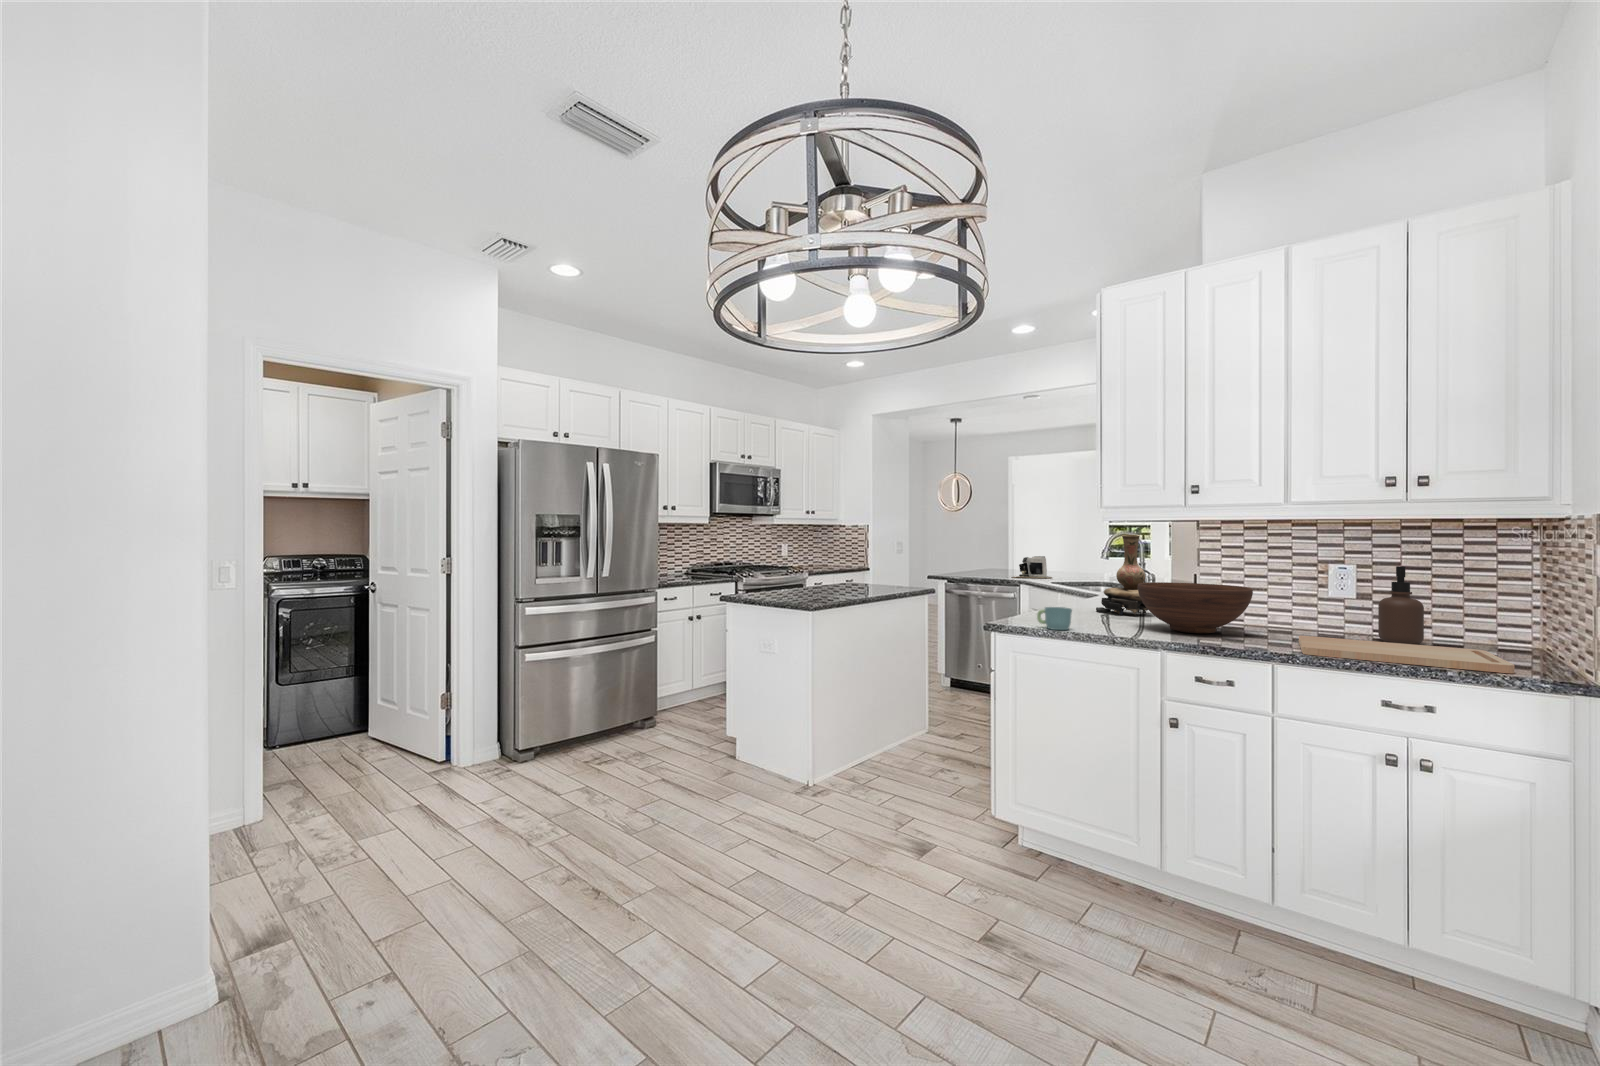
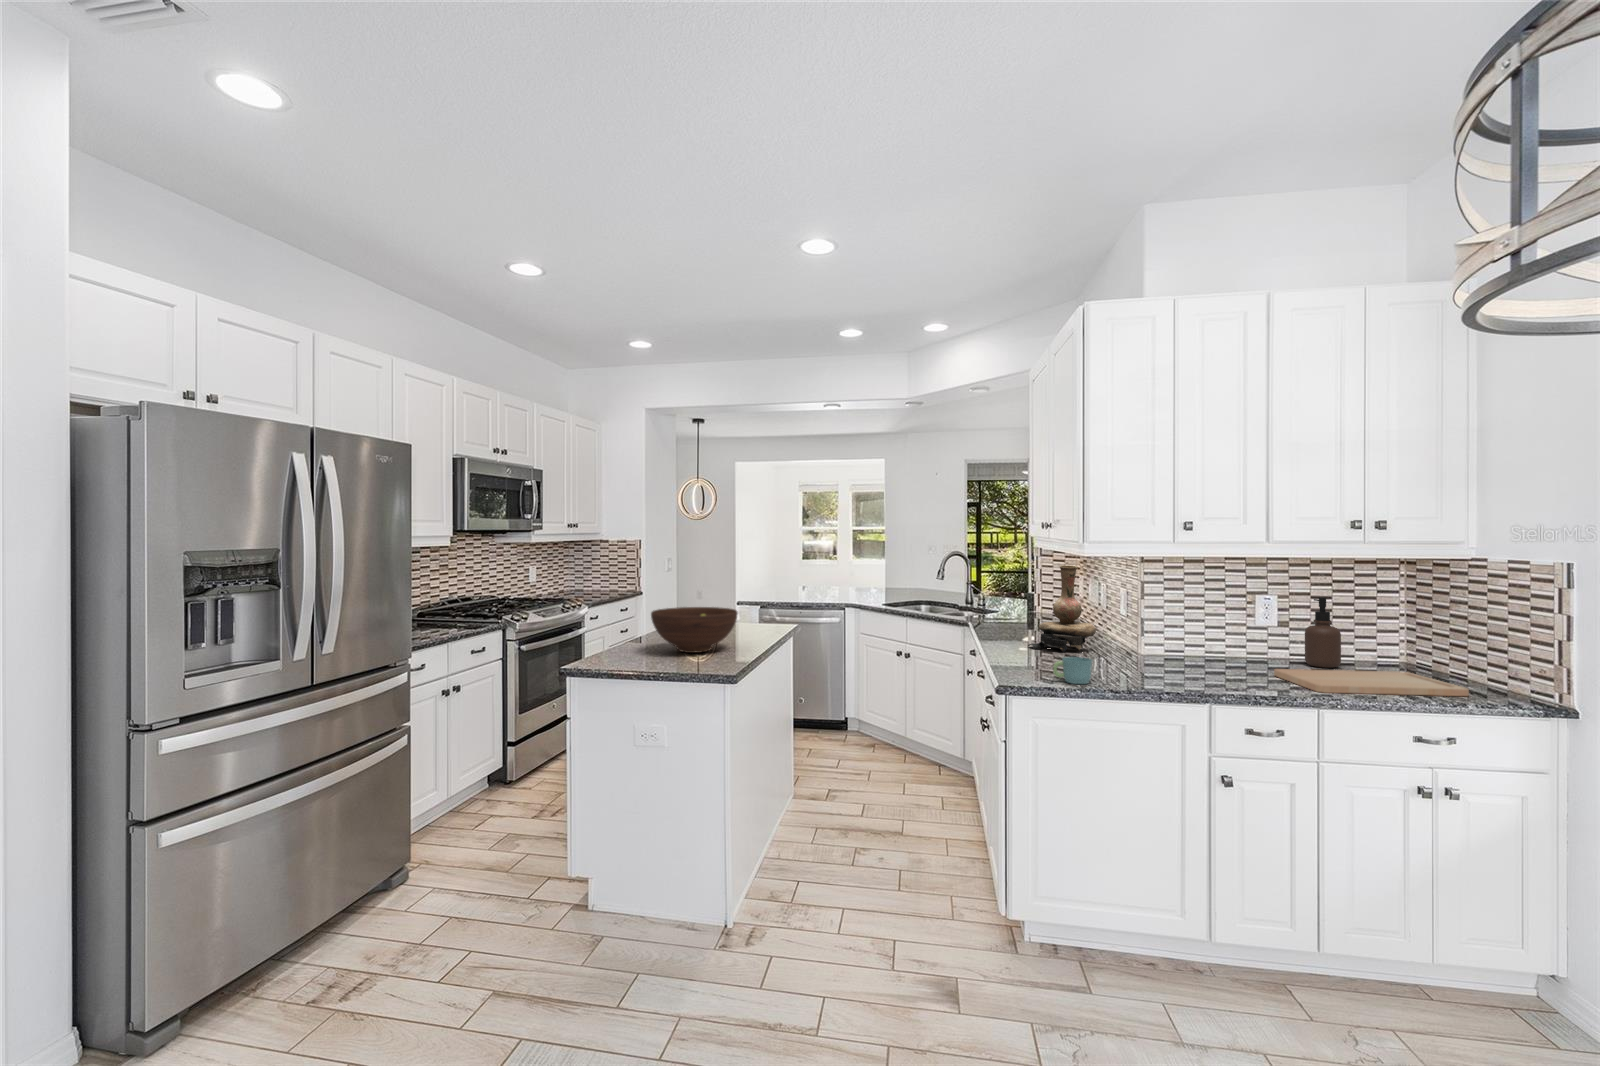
coffee maker: present [1013,556,1052,578] -> none [815,573,860,599]
fruit bowl: present [1138,582,1253,633] -> present [651,607,738,653]

